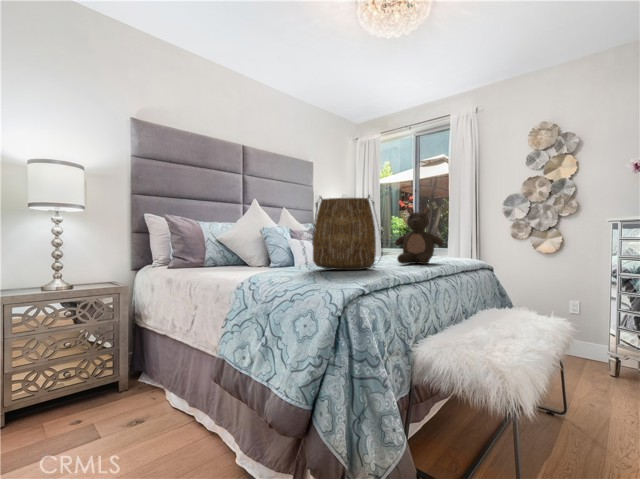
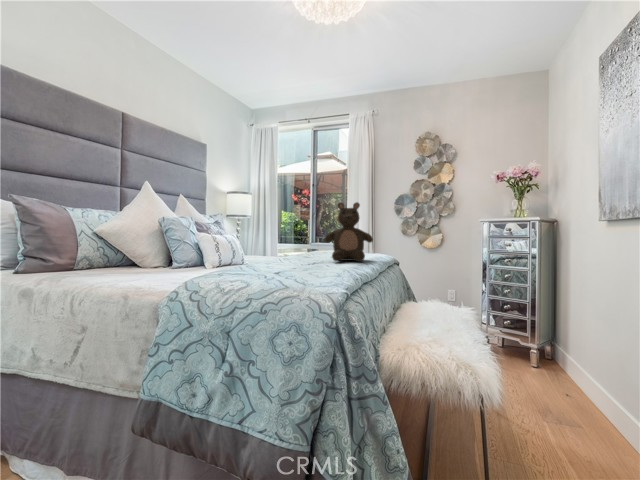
tote bag: present [312,195,382,270] -> none [245,183,325,270]

